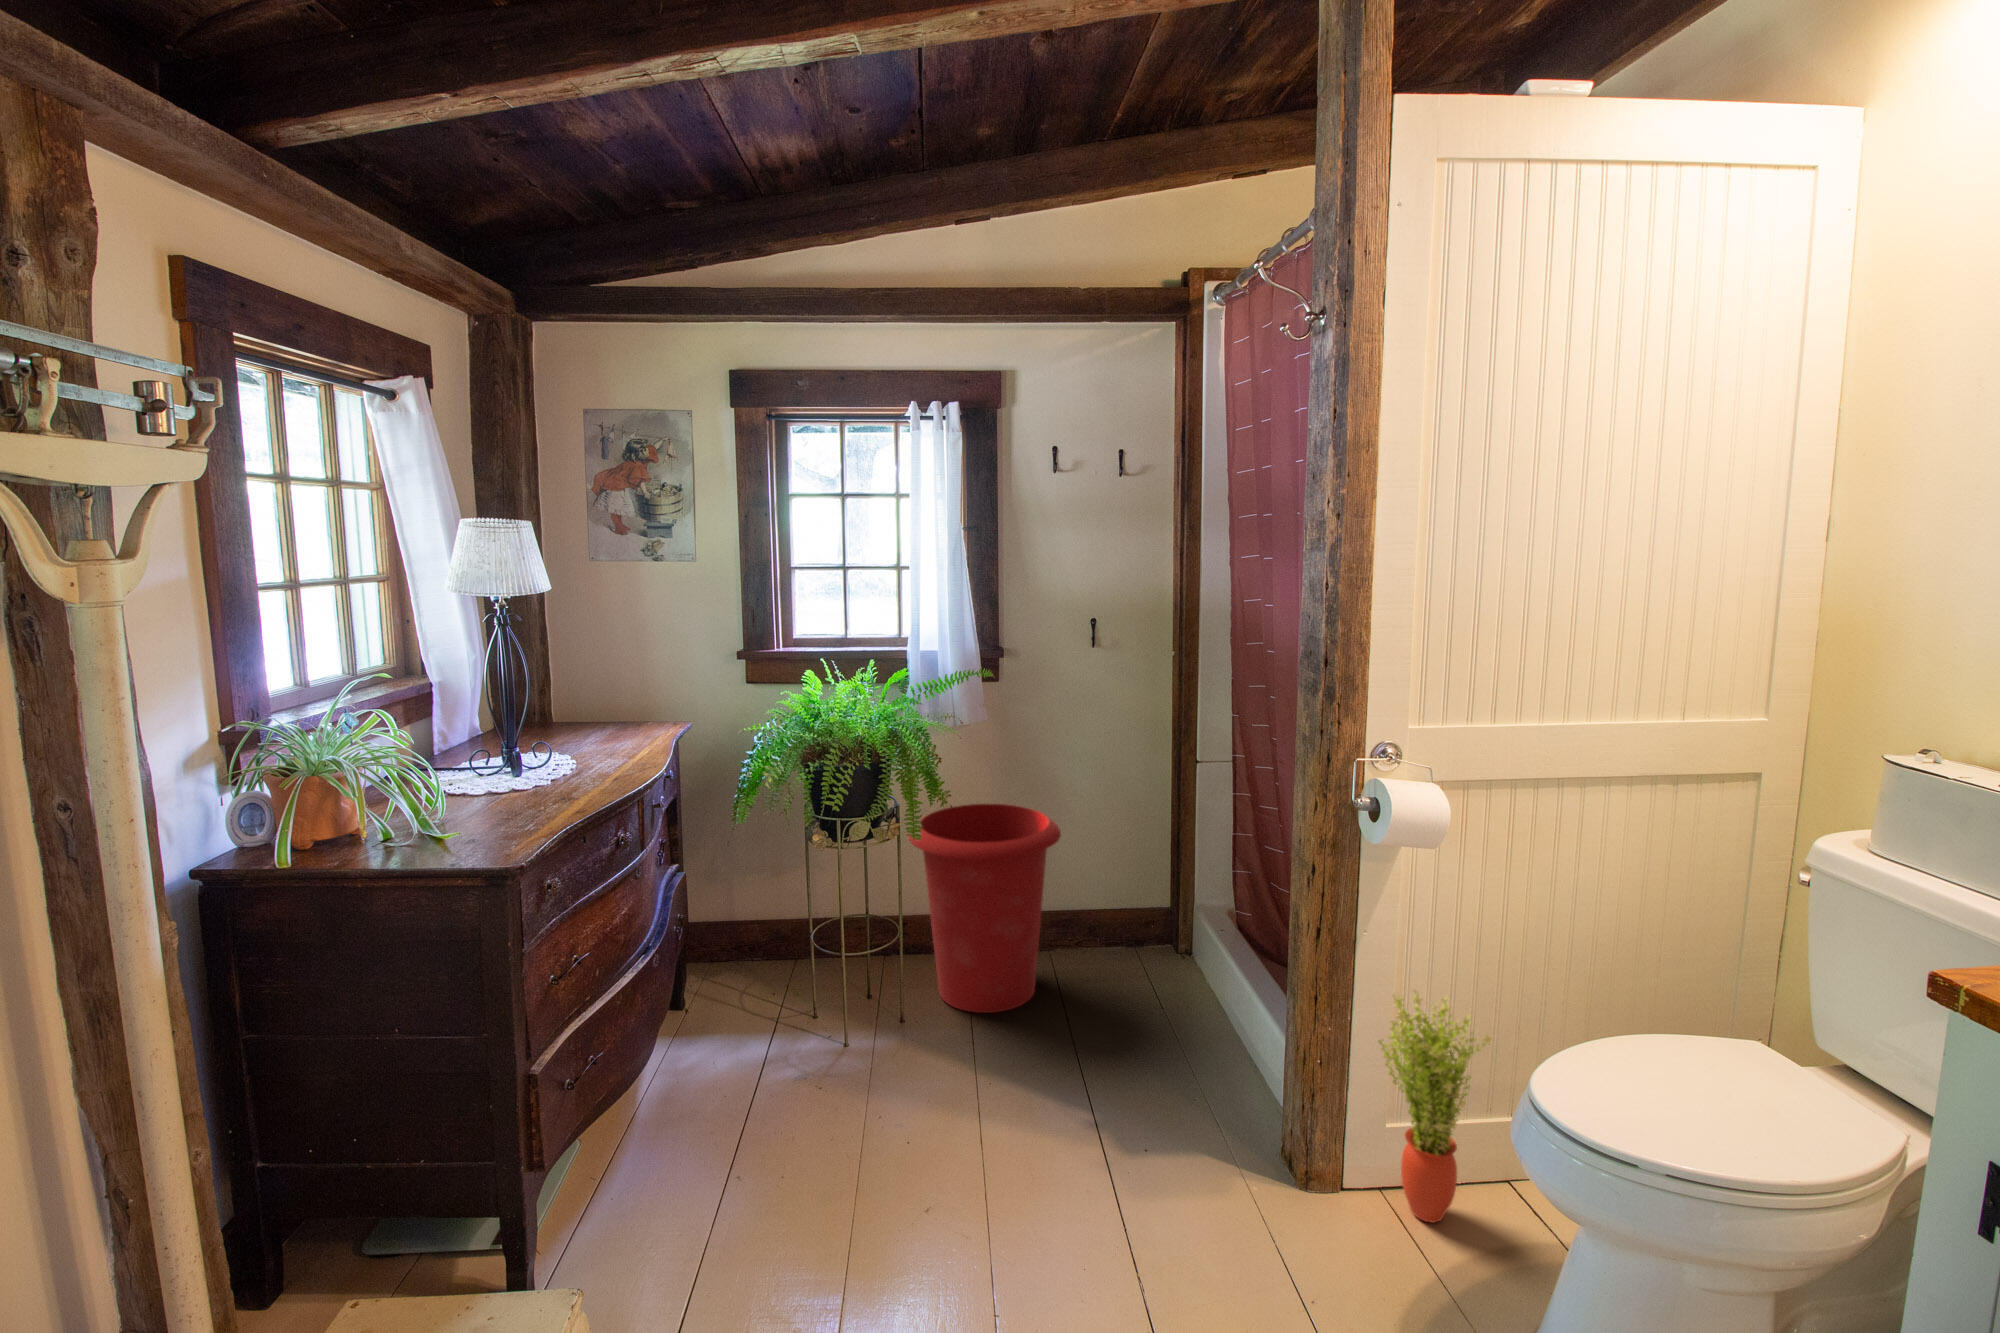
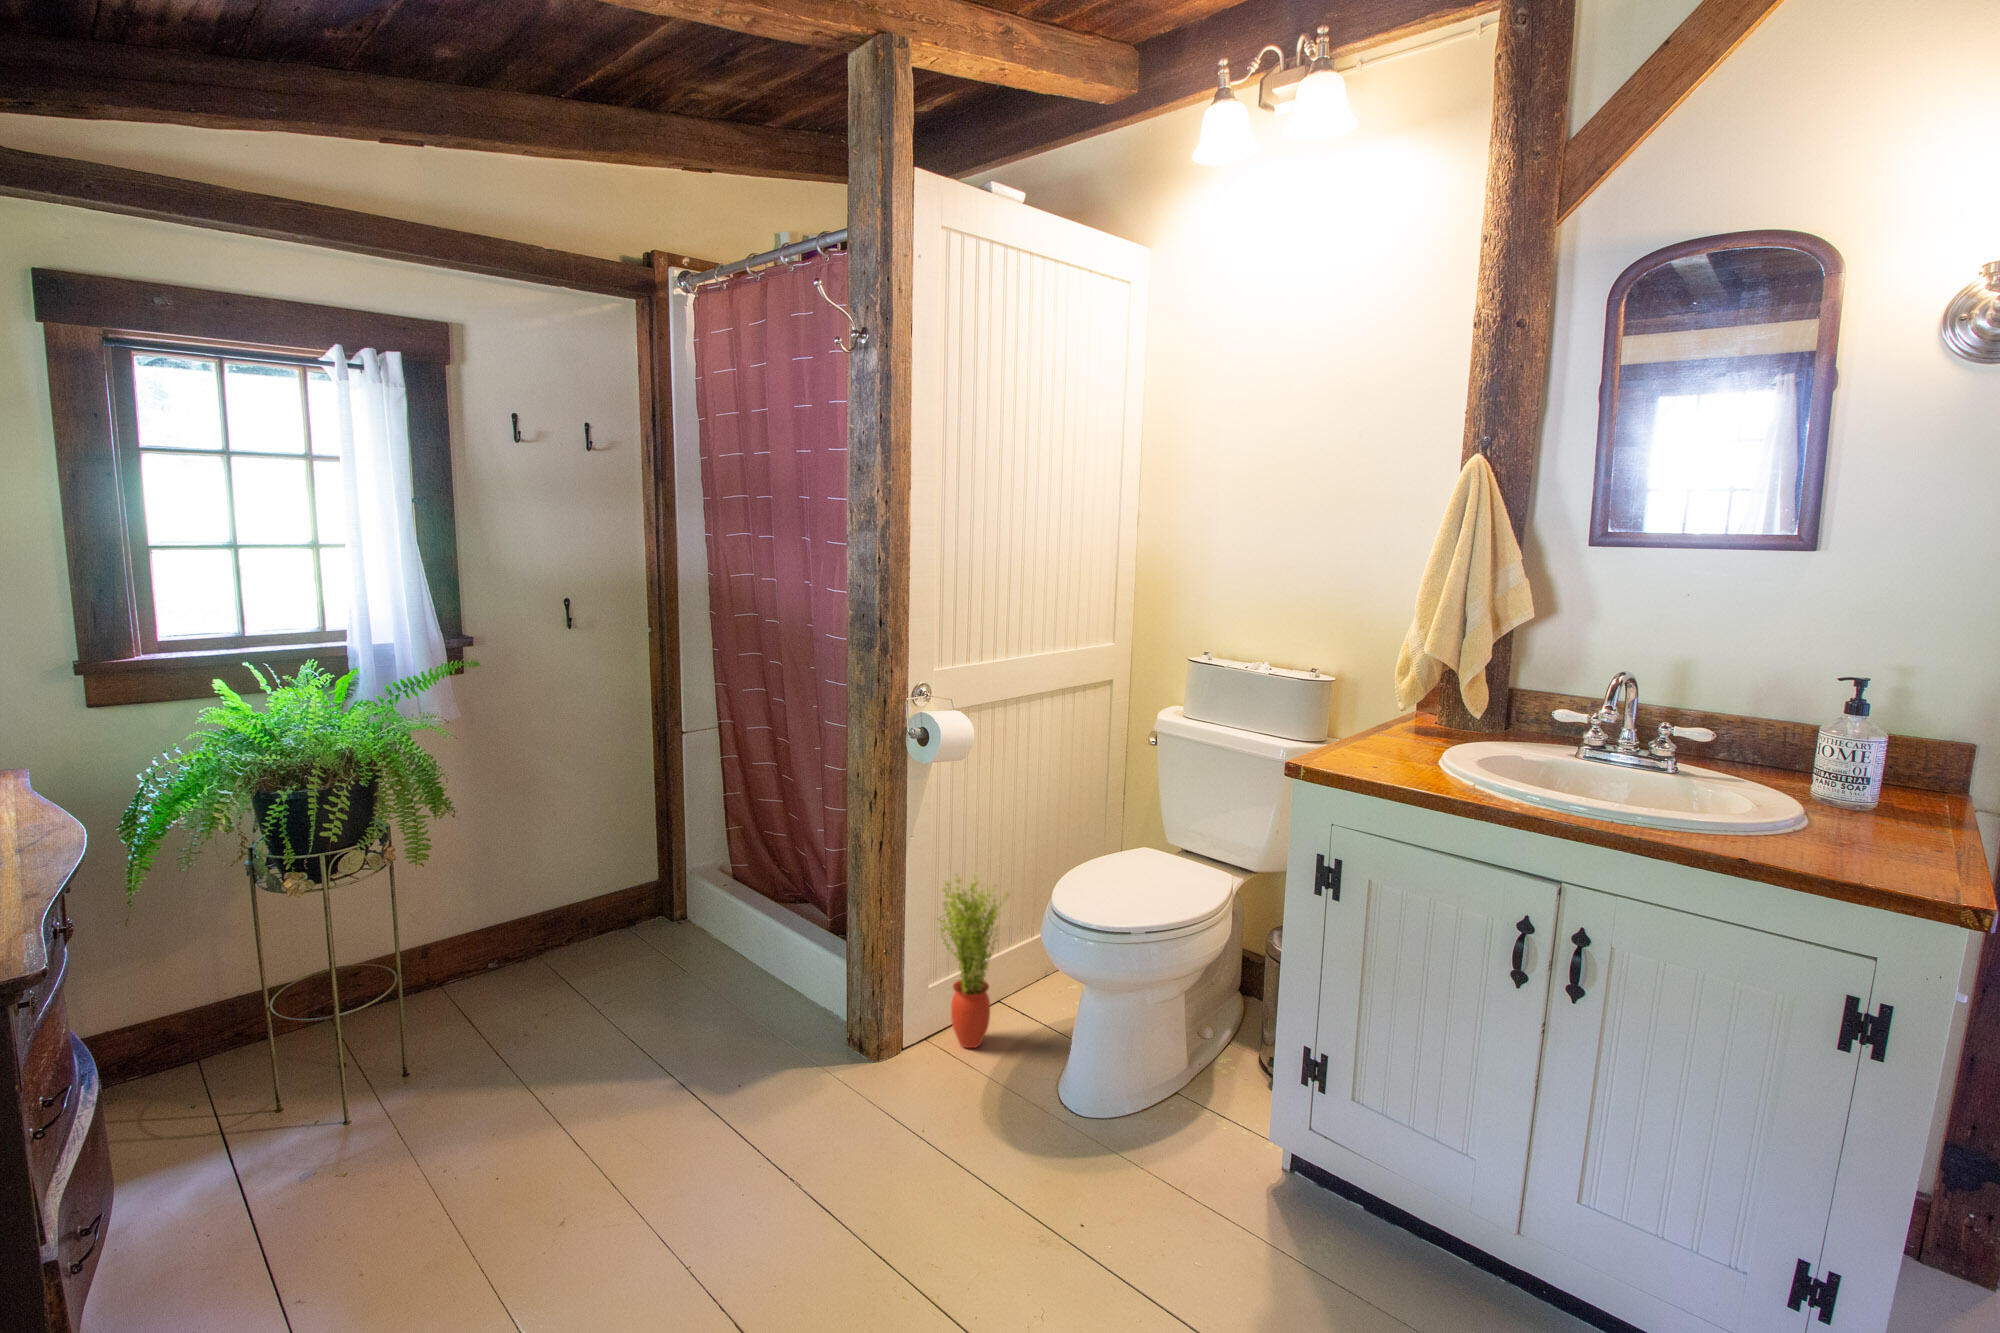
waste bin: present [909,804,1061,1013] -> none [382,807,574,1039]

